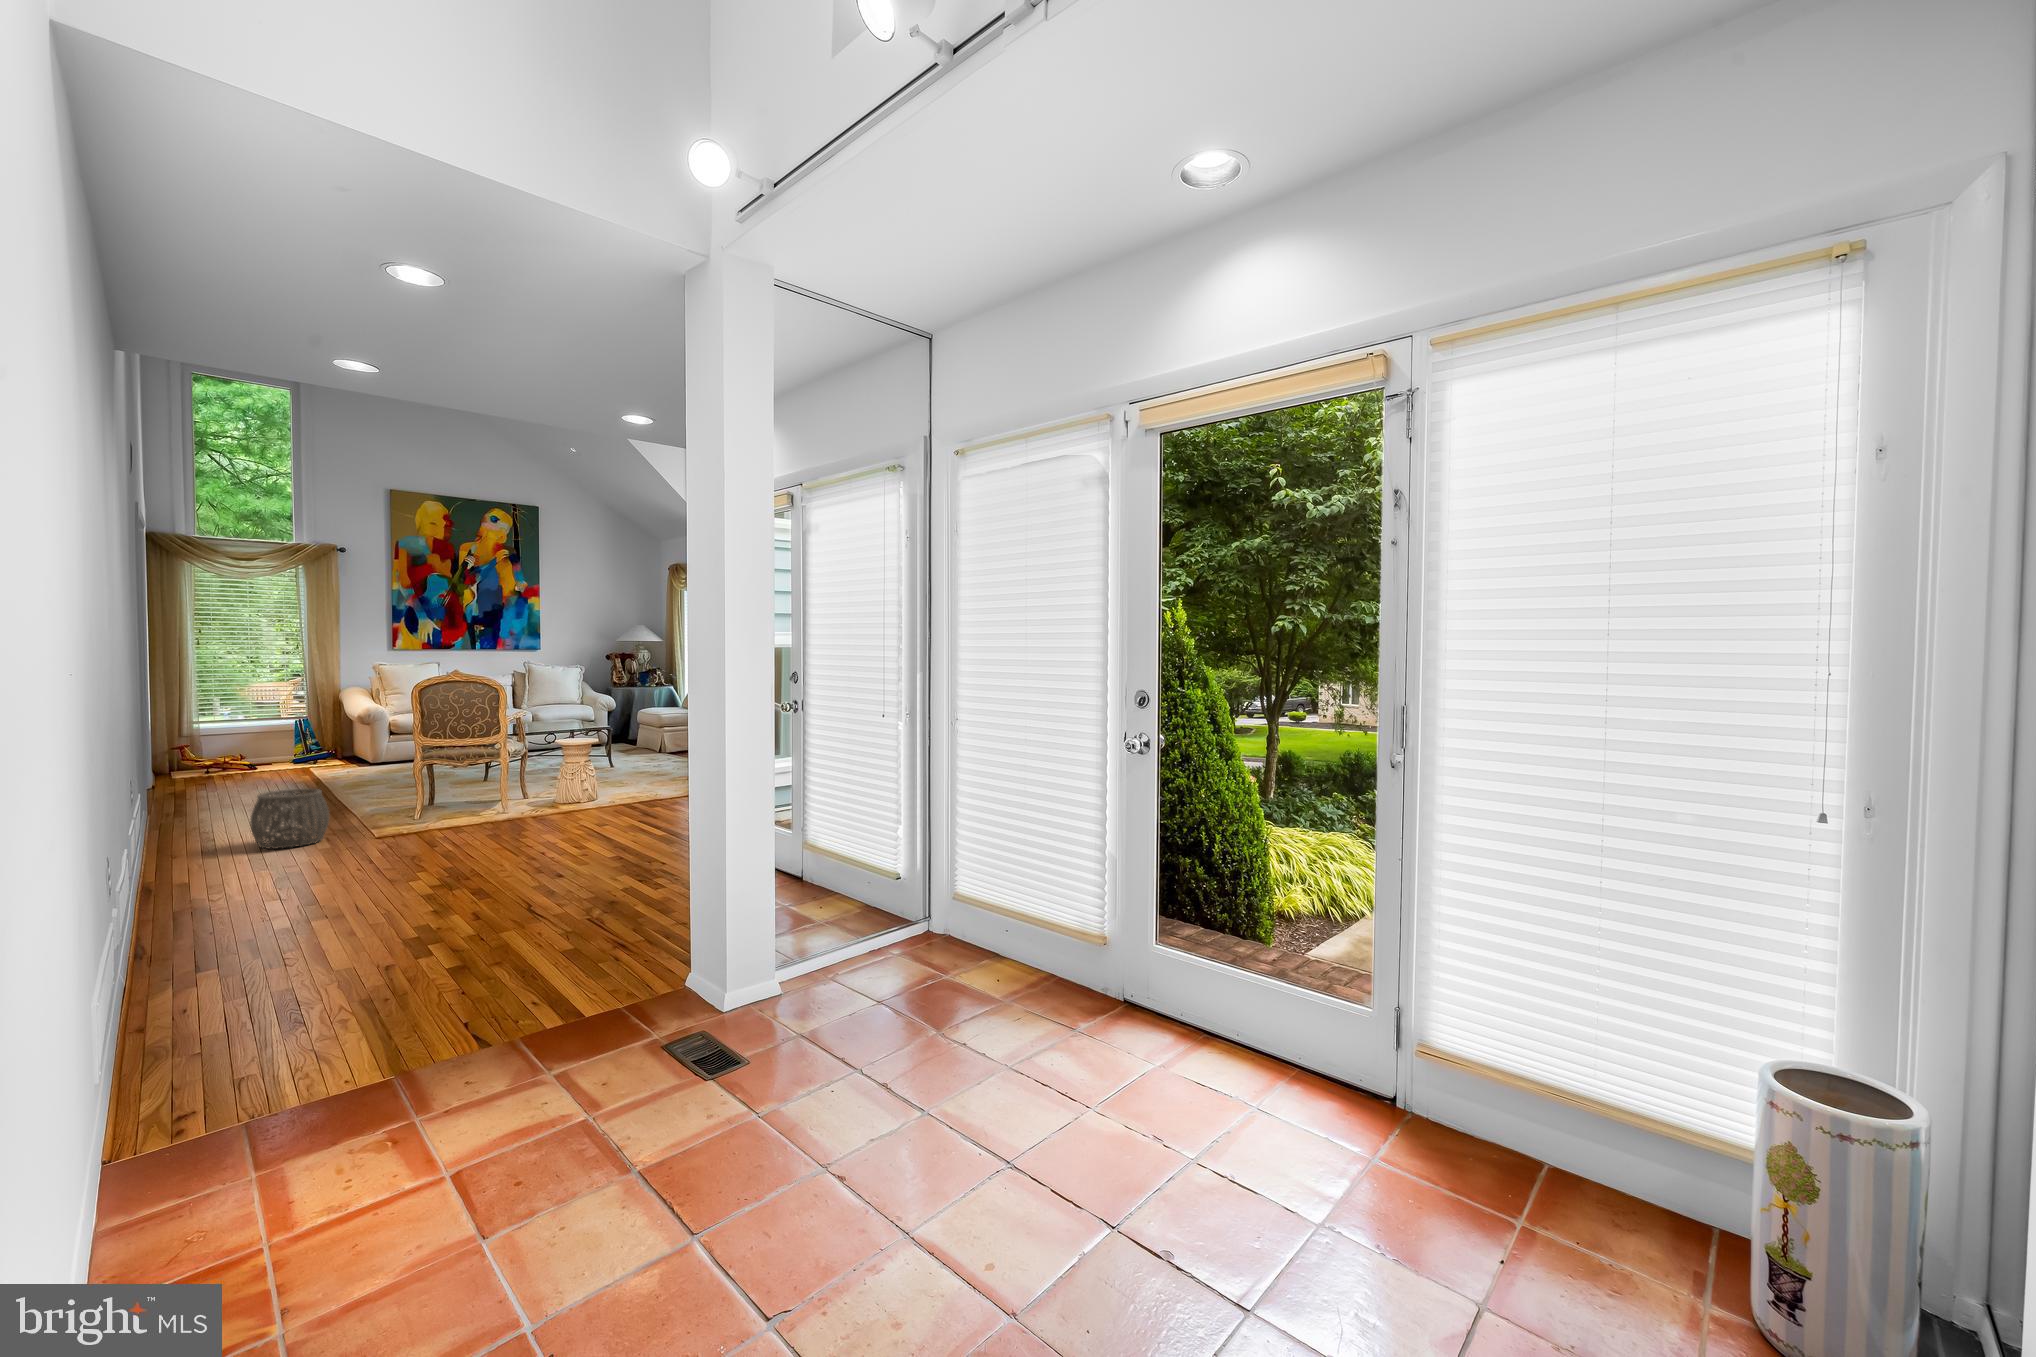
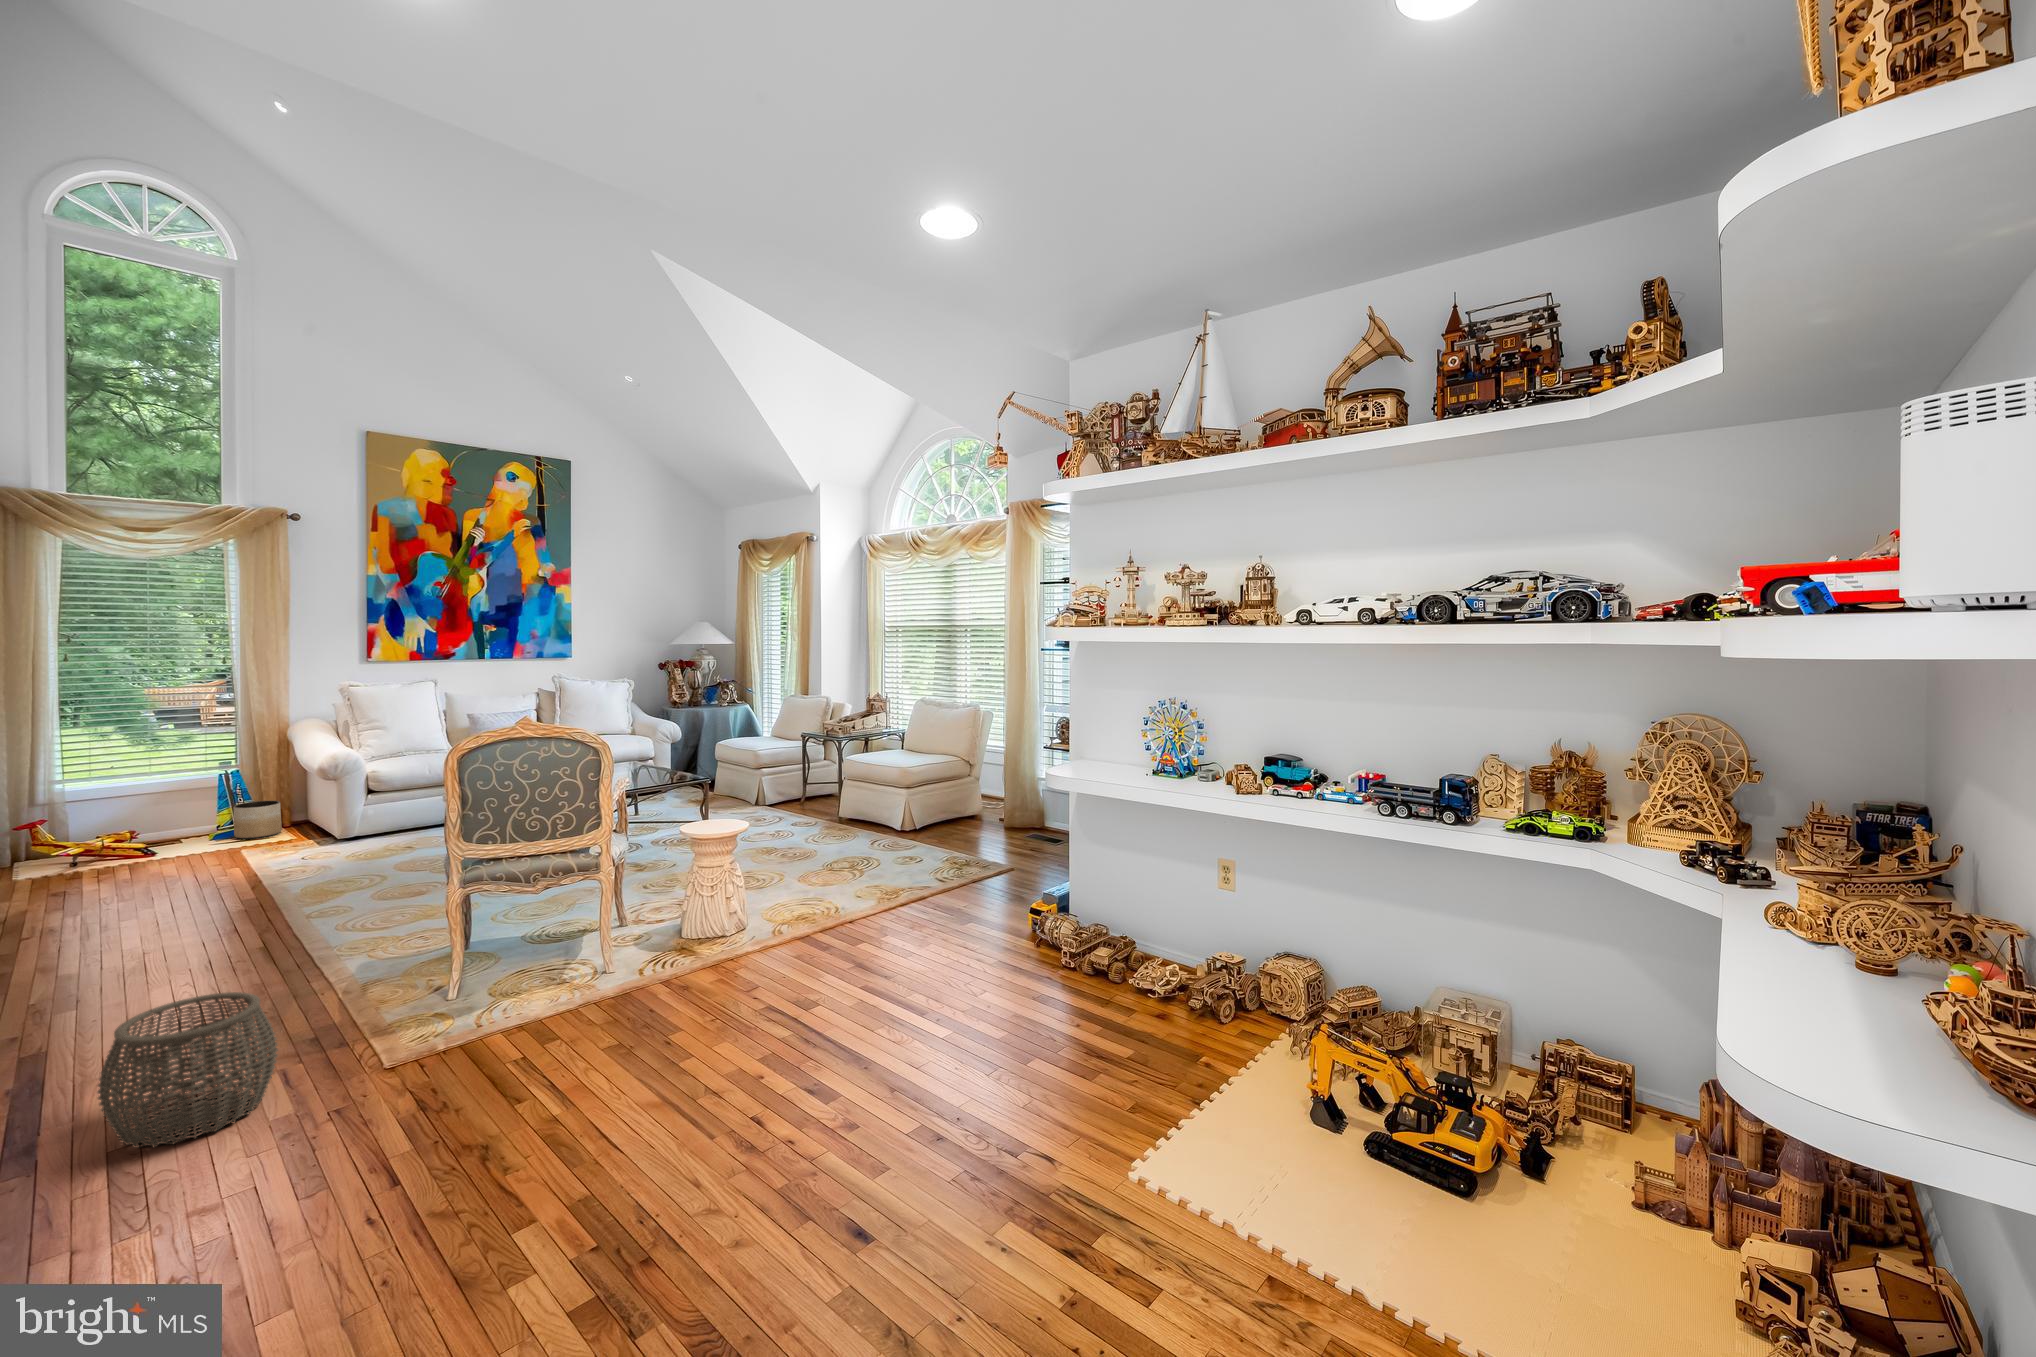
planter: none [304,742,334,766] -> present [234,801,282,839]

